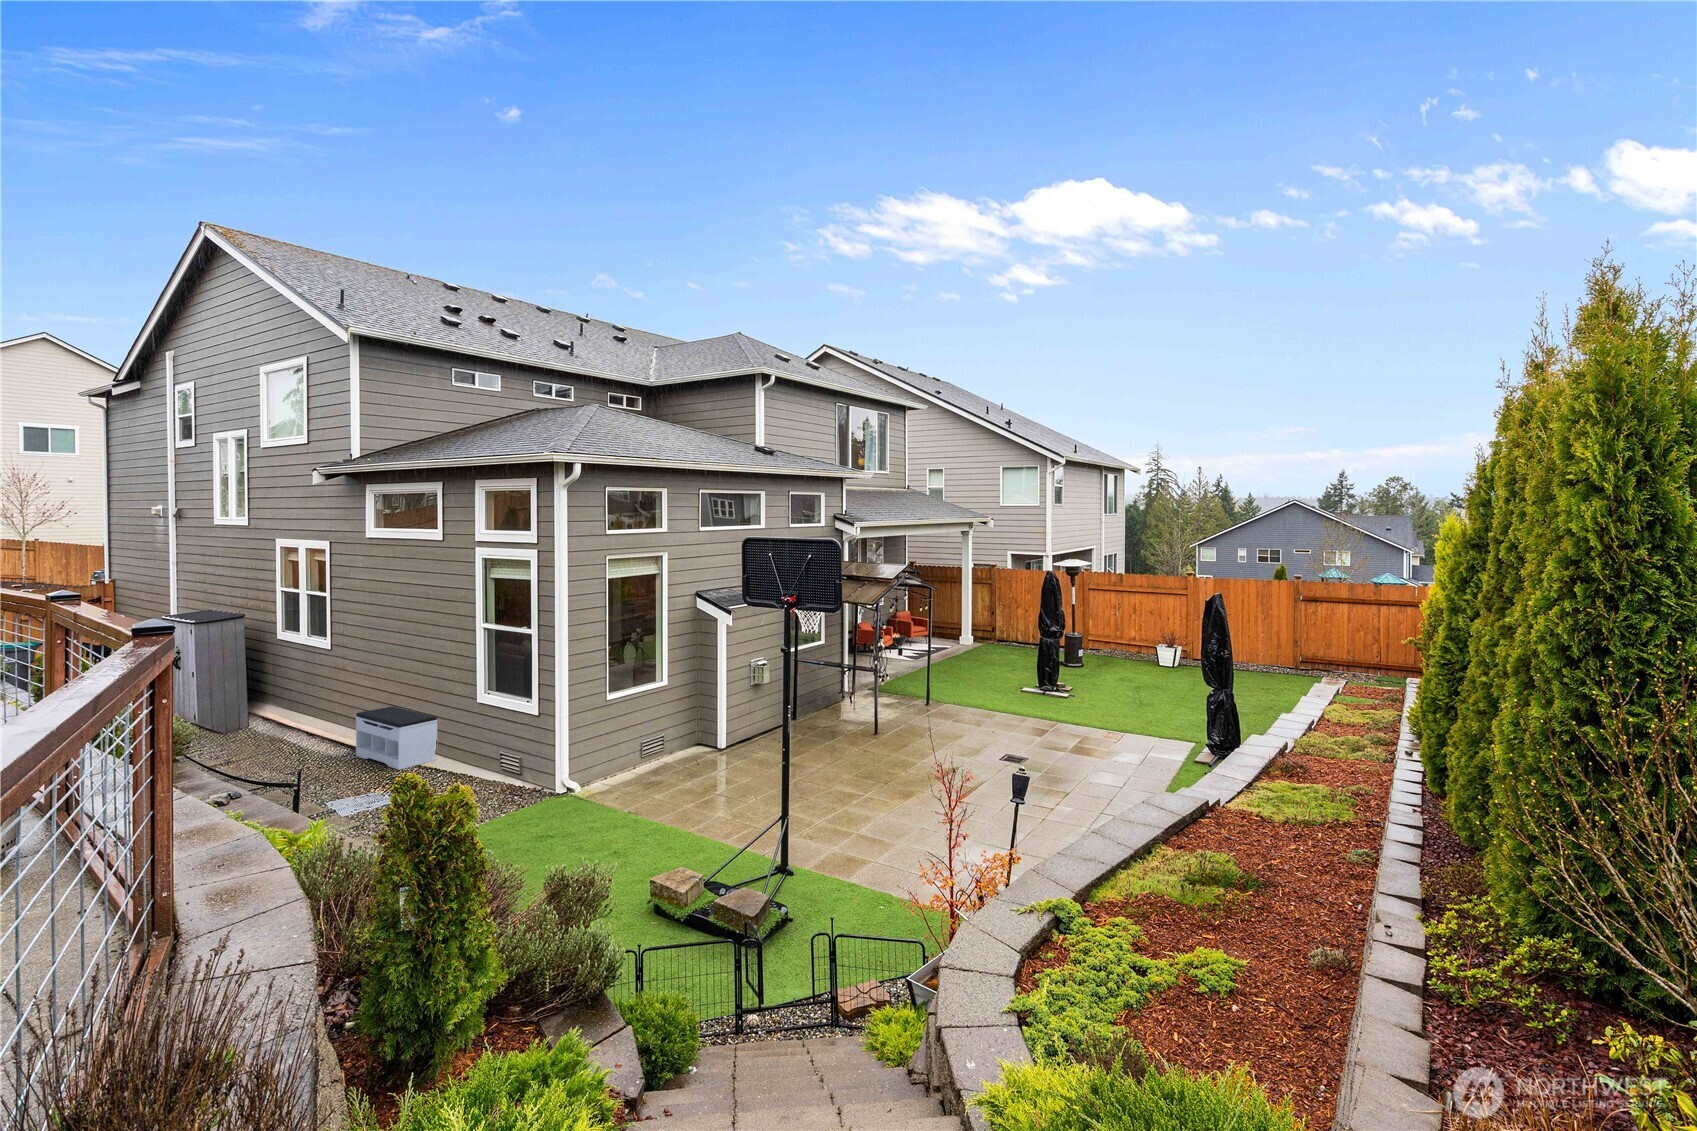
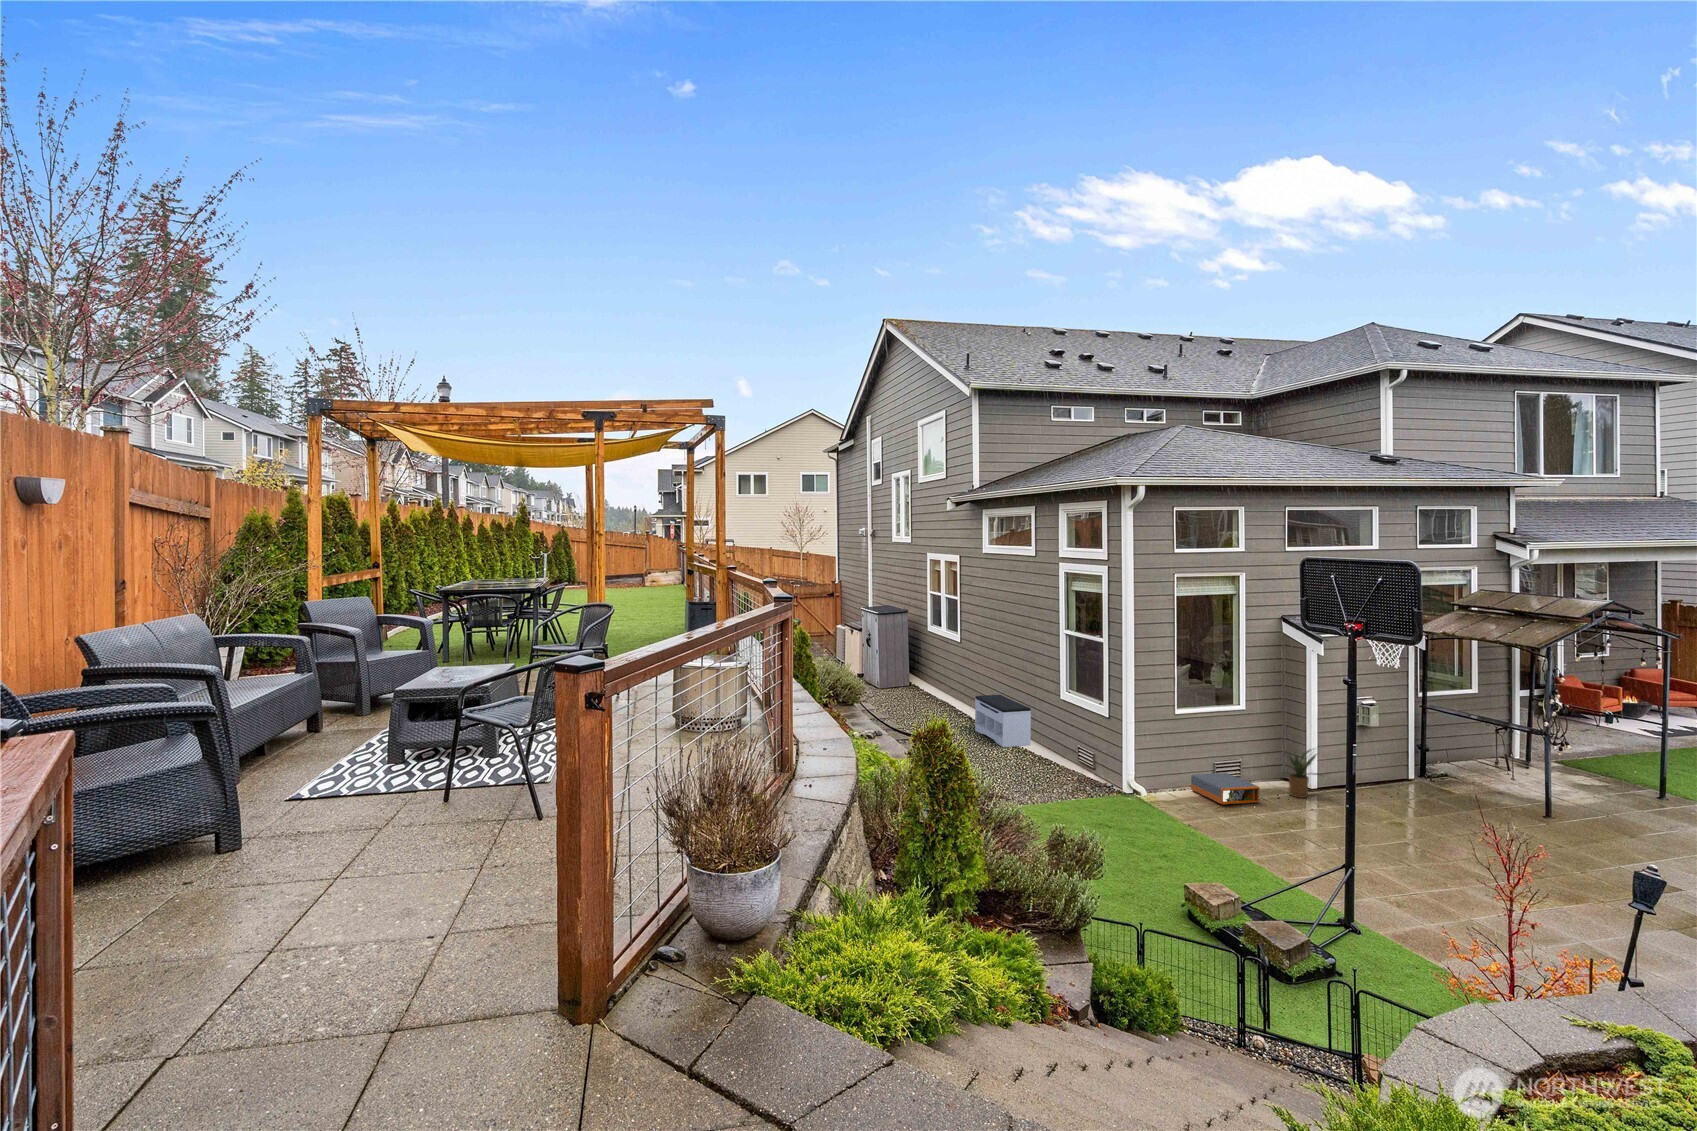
house plant: none [692,708,734,755] -> present [1283,750,1321,798]
storage box: none [624,746,686,778] -> present [1191,773,1260,804]

